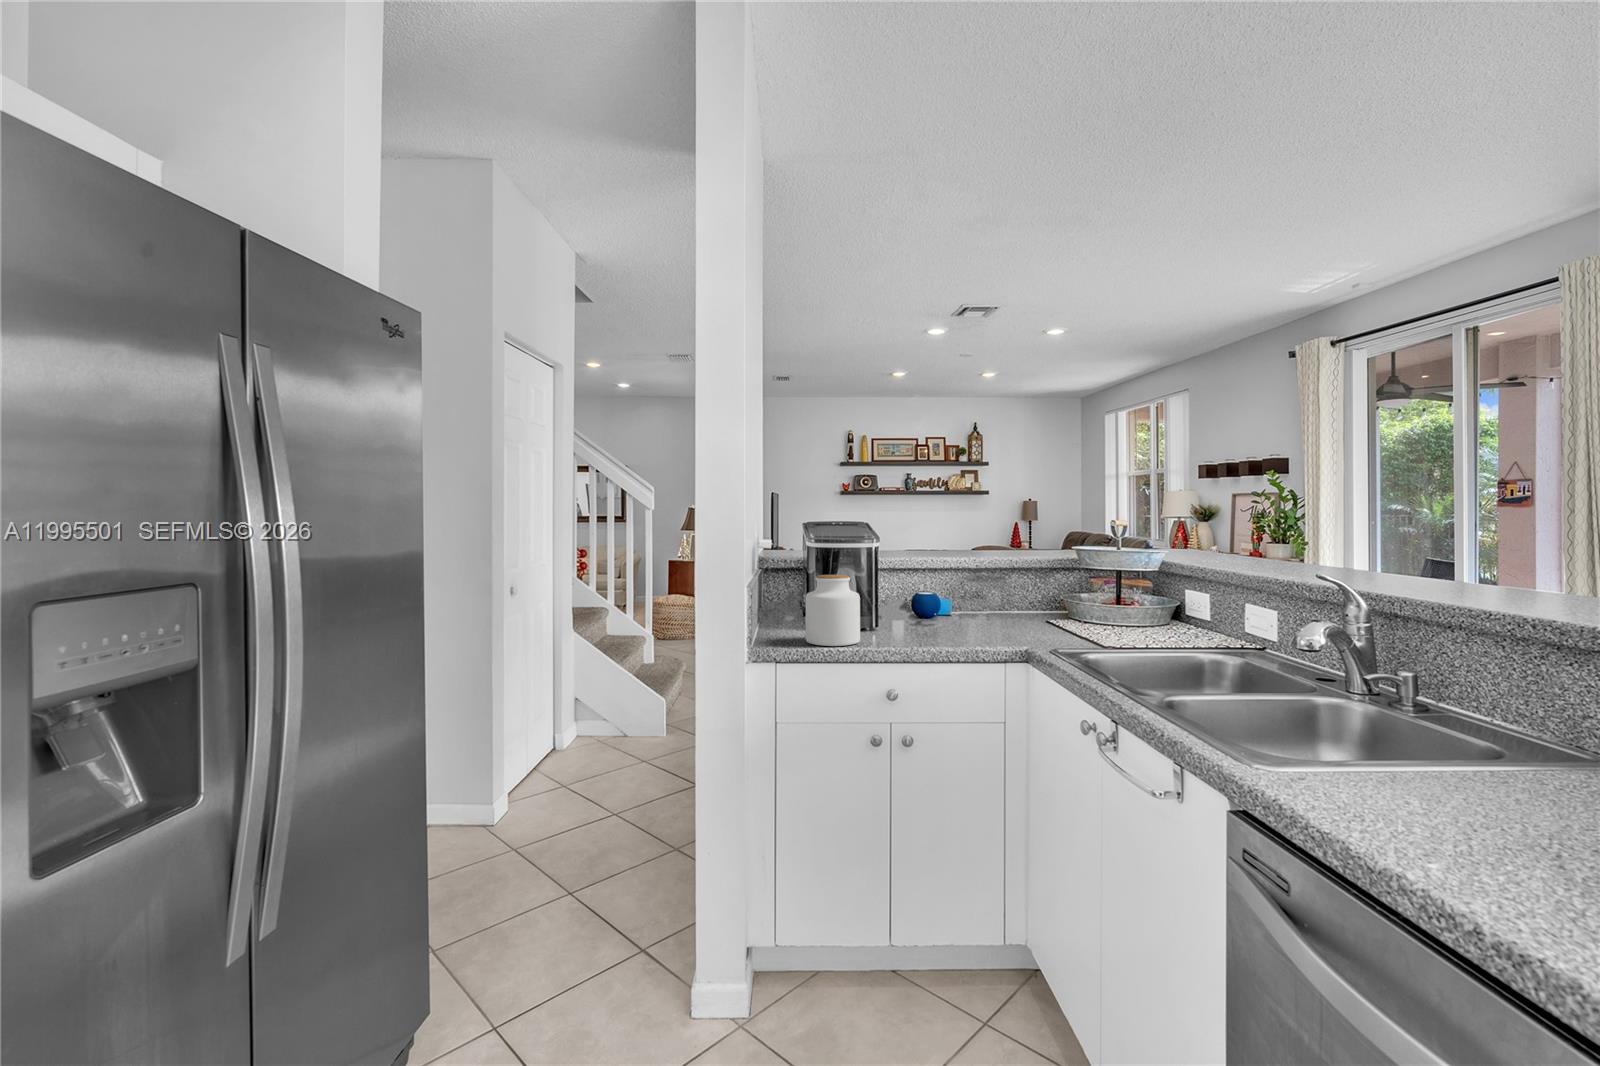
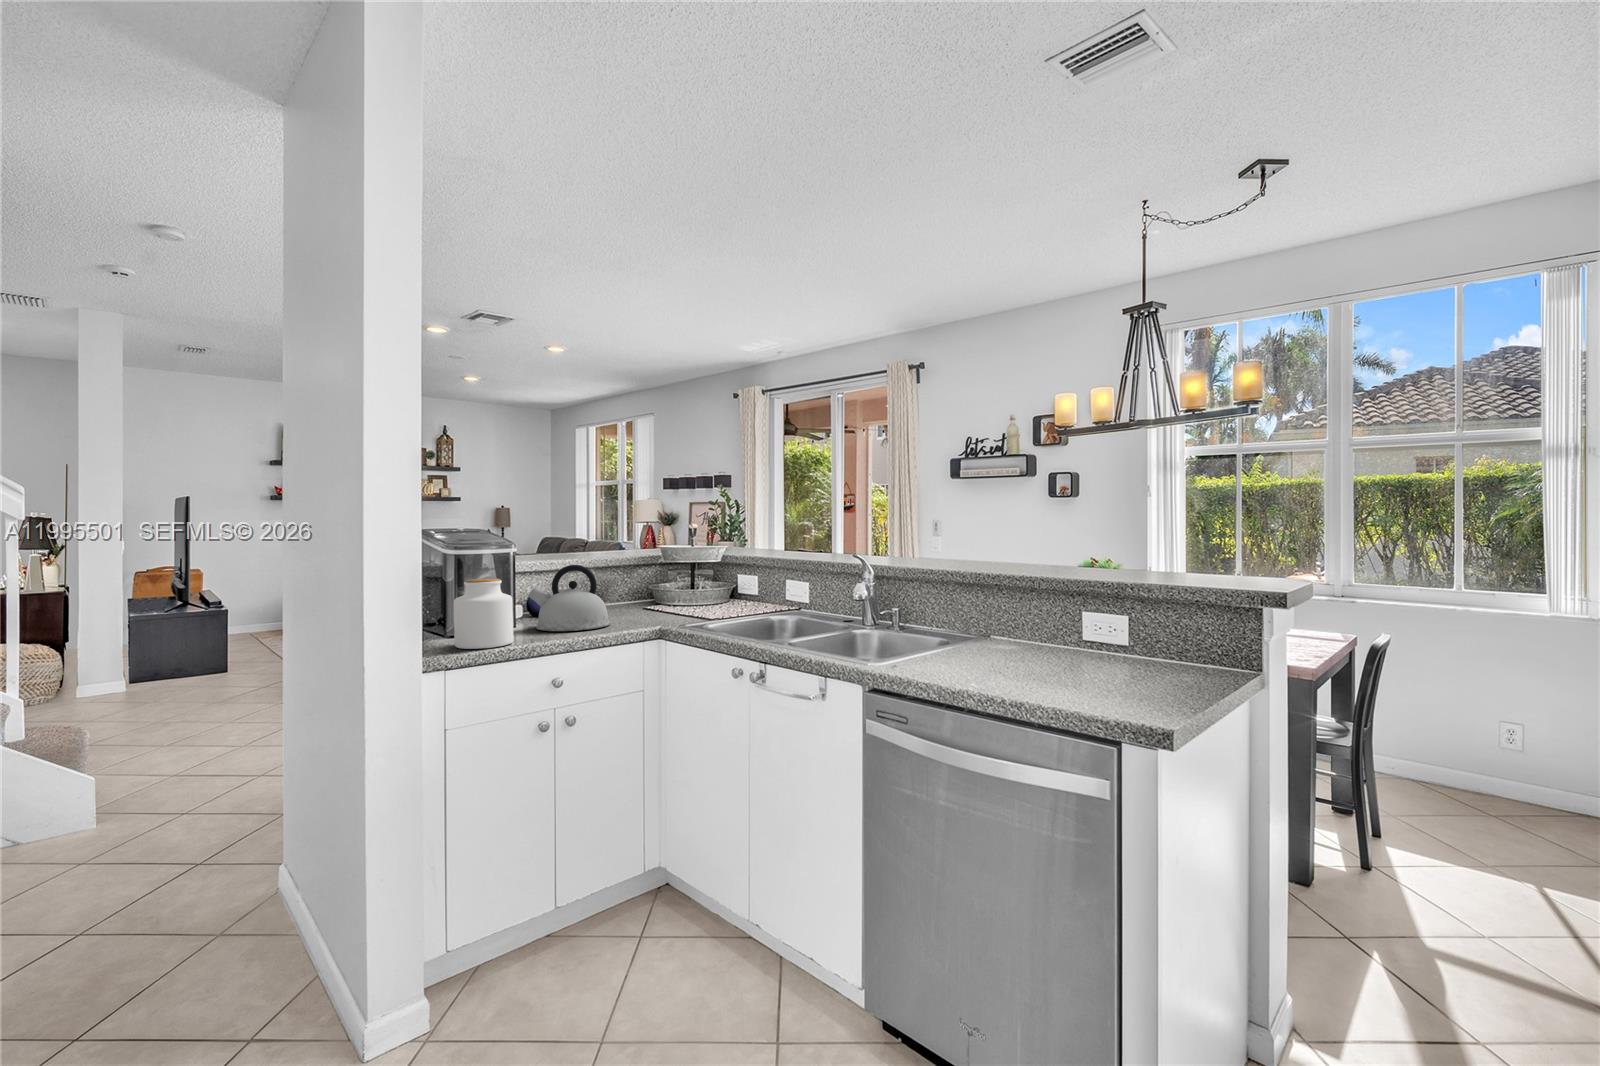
kettle: none [897,566,982,639] -> present [528,565,610,631]

